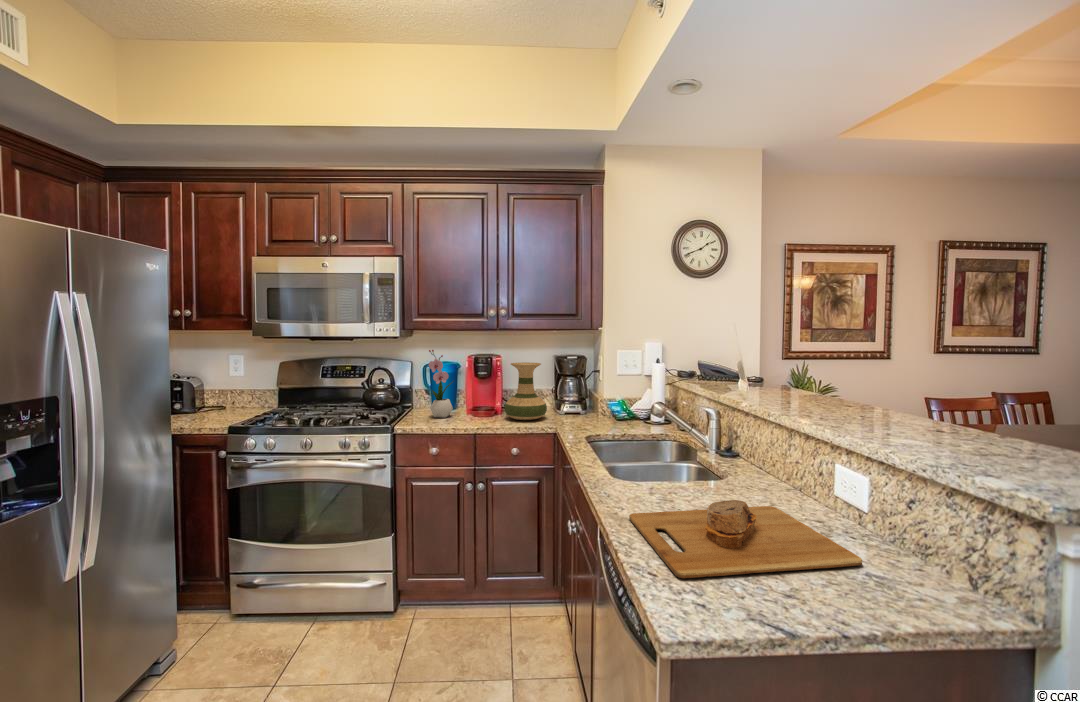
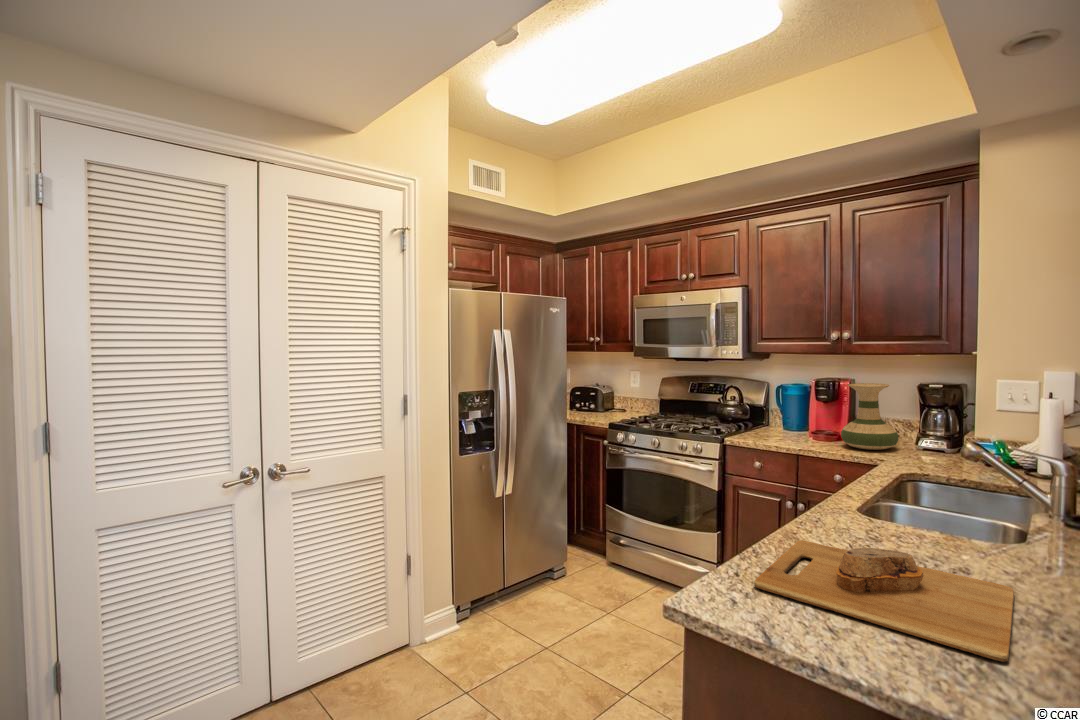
flower arrangement: present [429,350,454,418] -> none [760,368,793,436]

